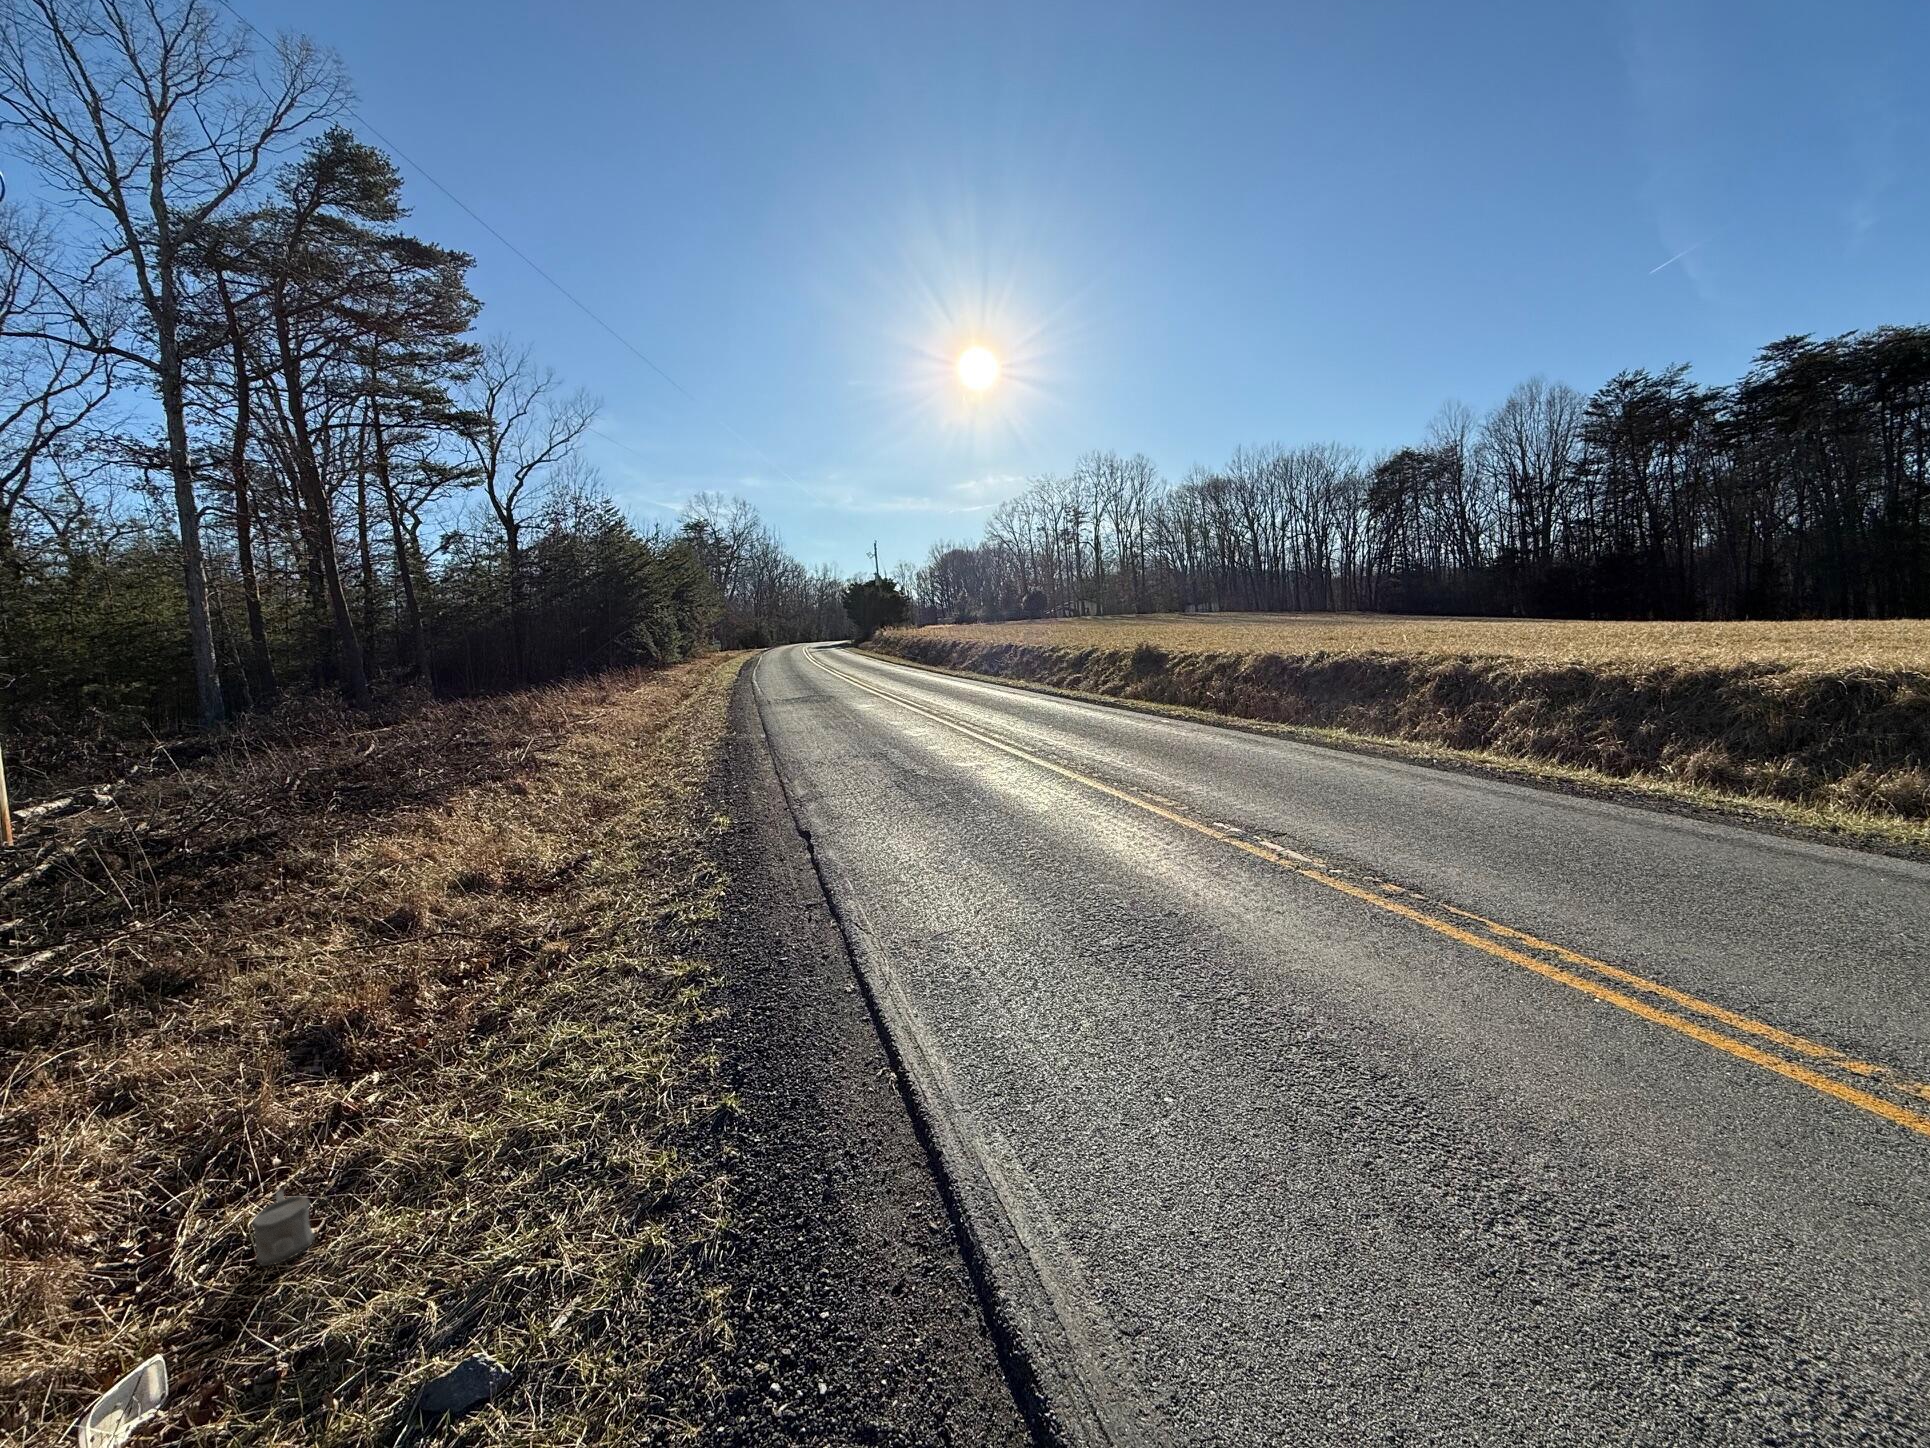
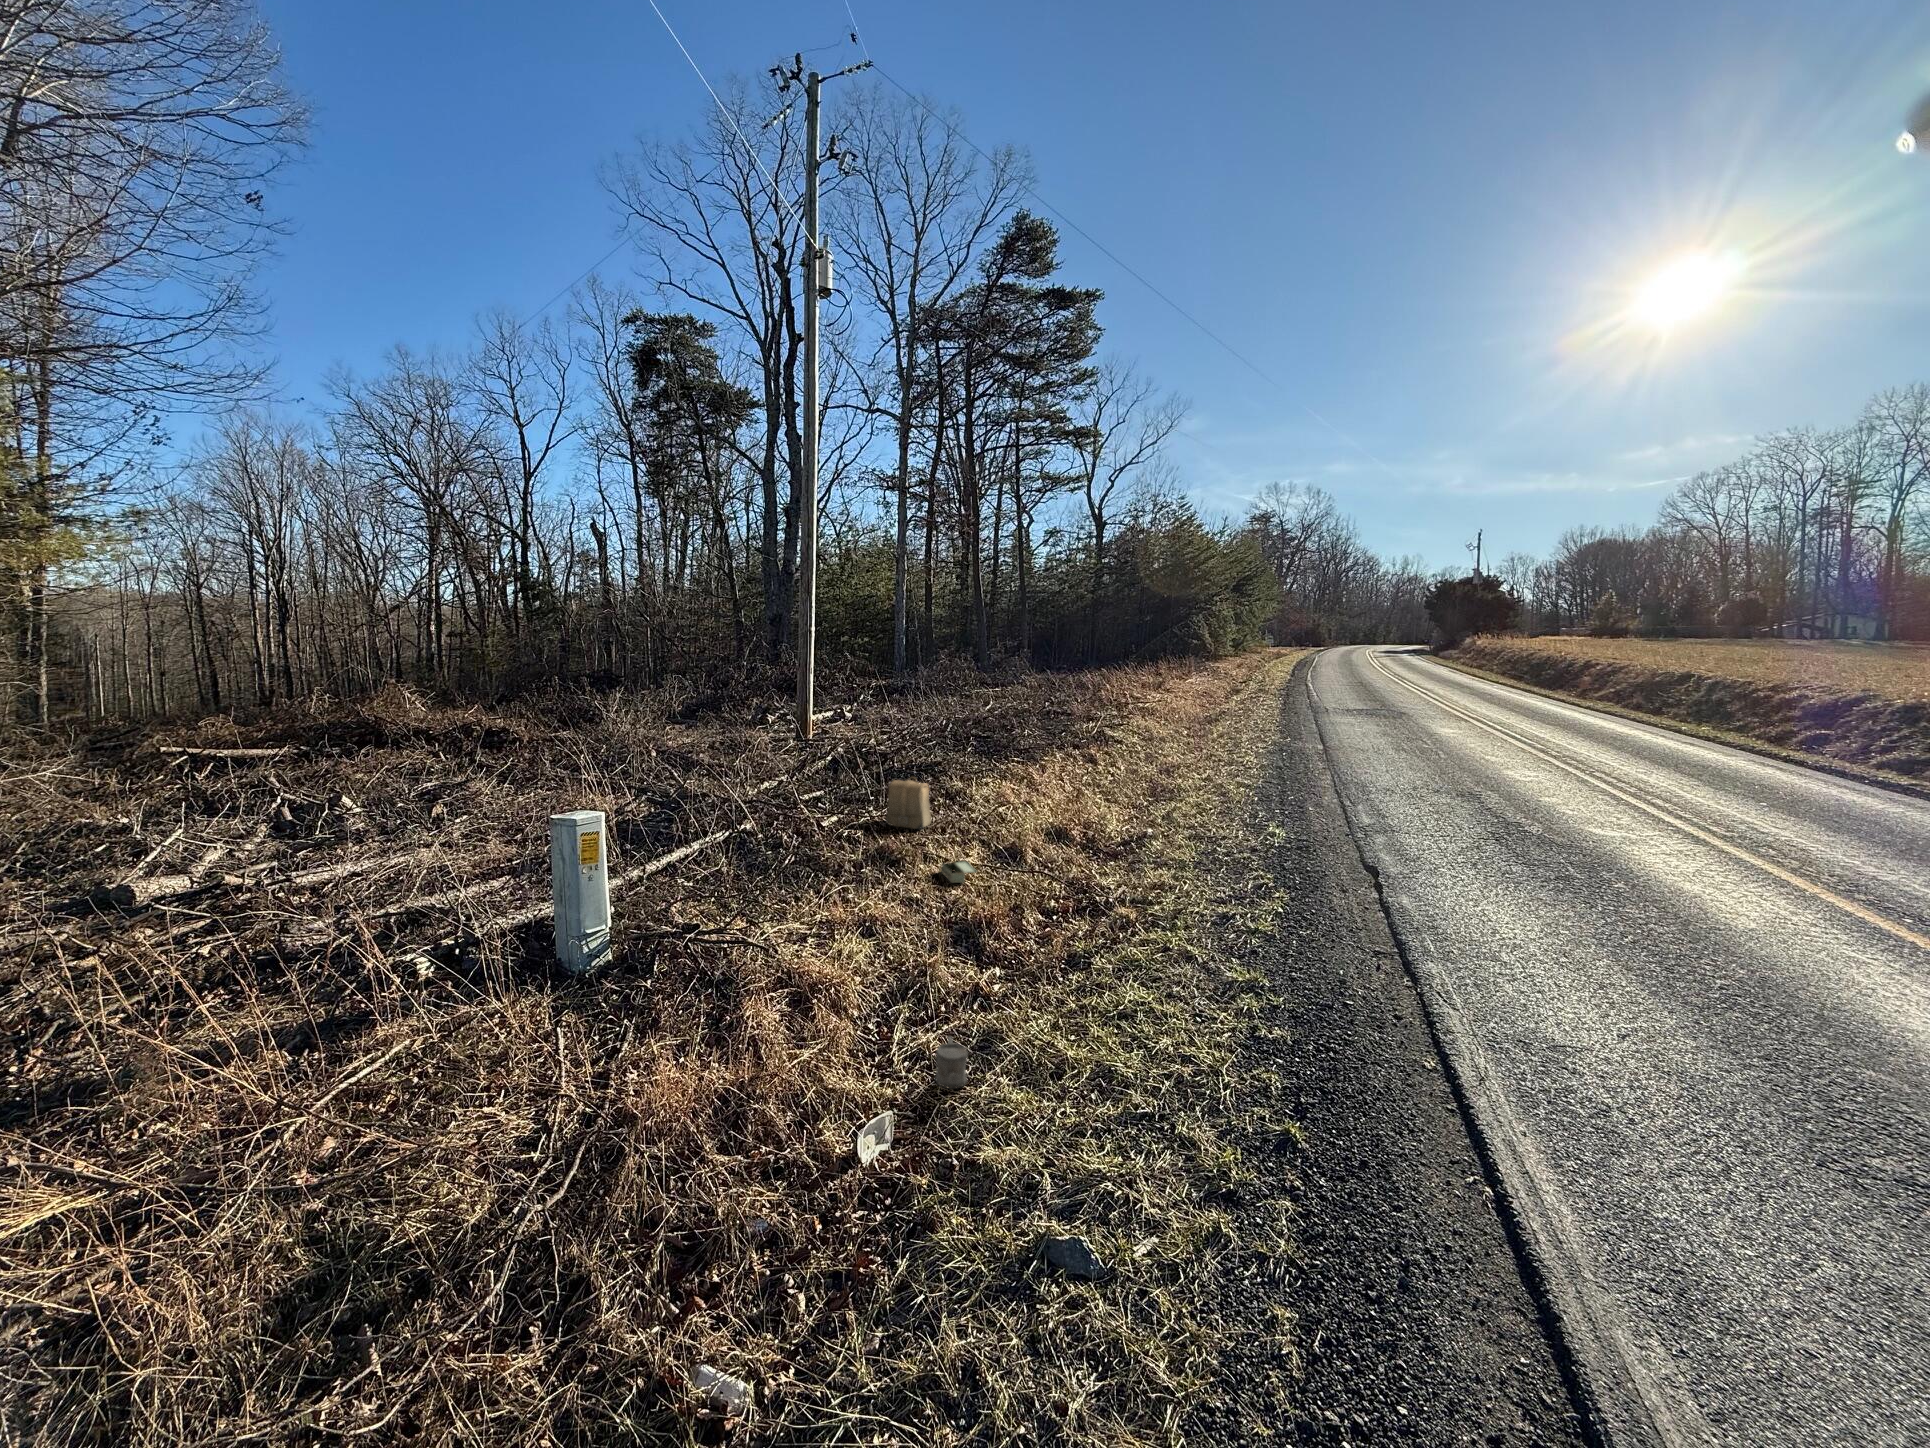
backpack: none [178,858,266,934] -> present [886,780,931,829]
toolbox: none [282,947,343,983] -> present [941,861,977,883]

